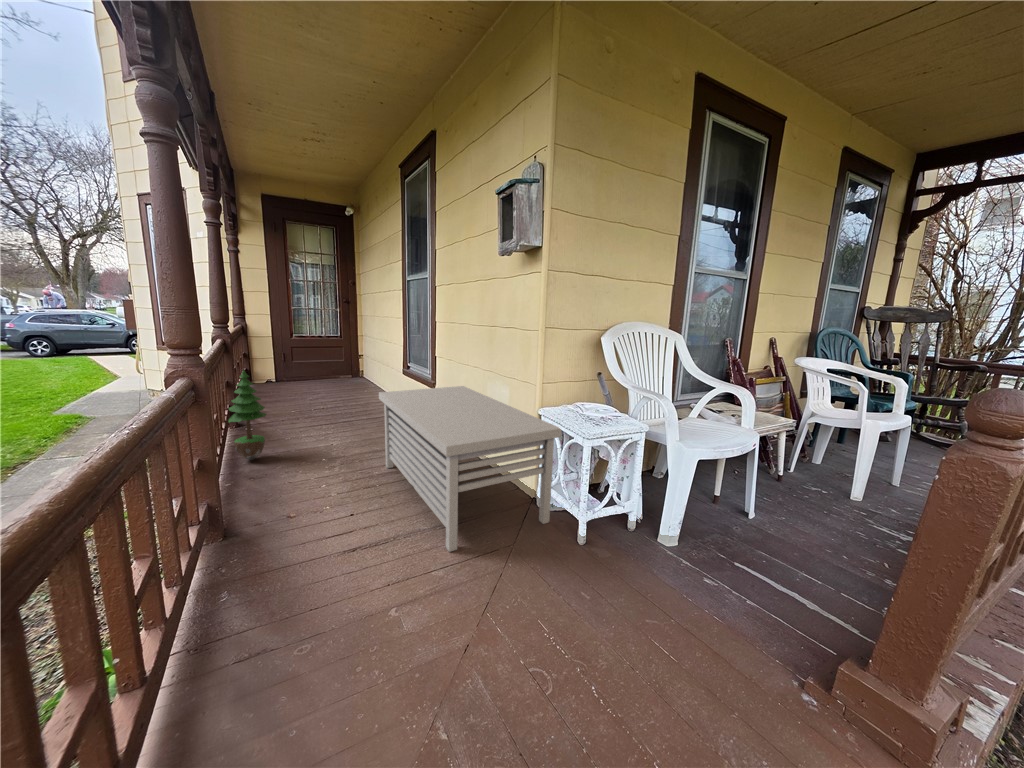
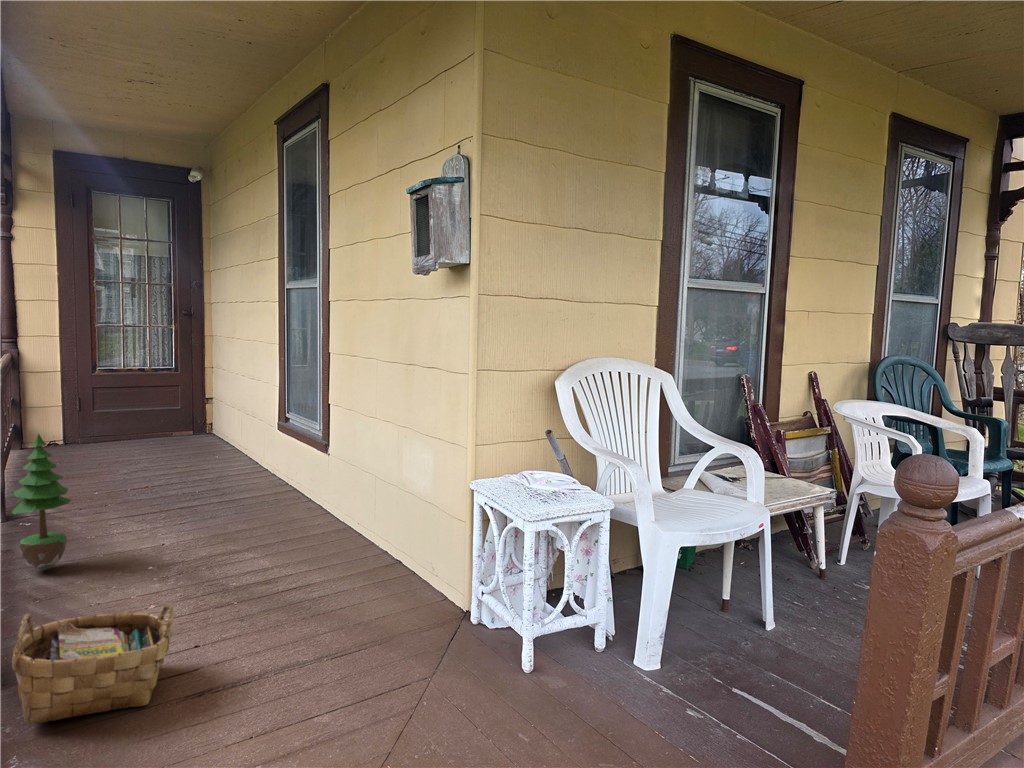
storage bench: present [379,386,562,552] -> none [243,451,498,683]
woven basket: none [208,490,327,578] -> present [12,604,174,725]

